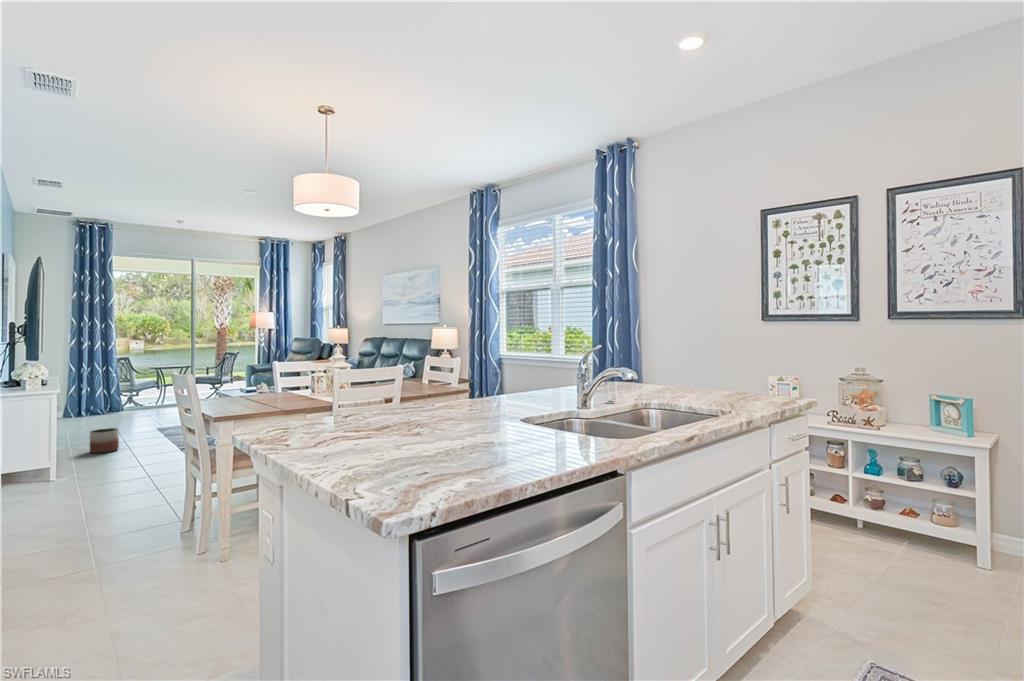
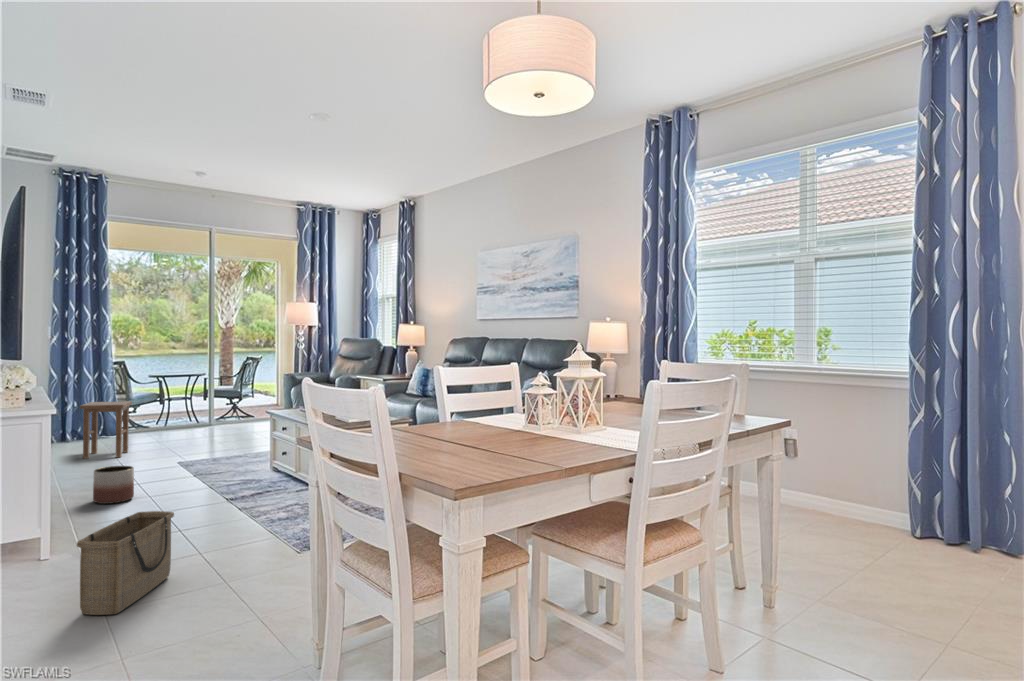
stool: none [88,386,128,427] -> present [80,401,132,459]
basket: none [59,450,127,507] -> present [77,511,174,615]

